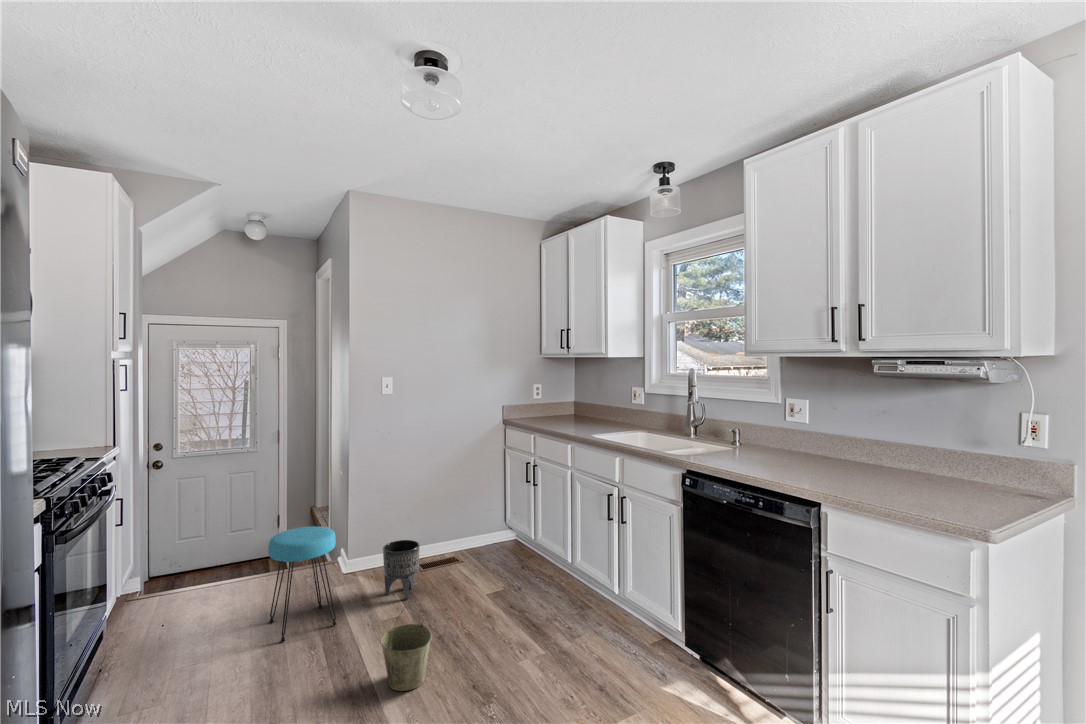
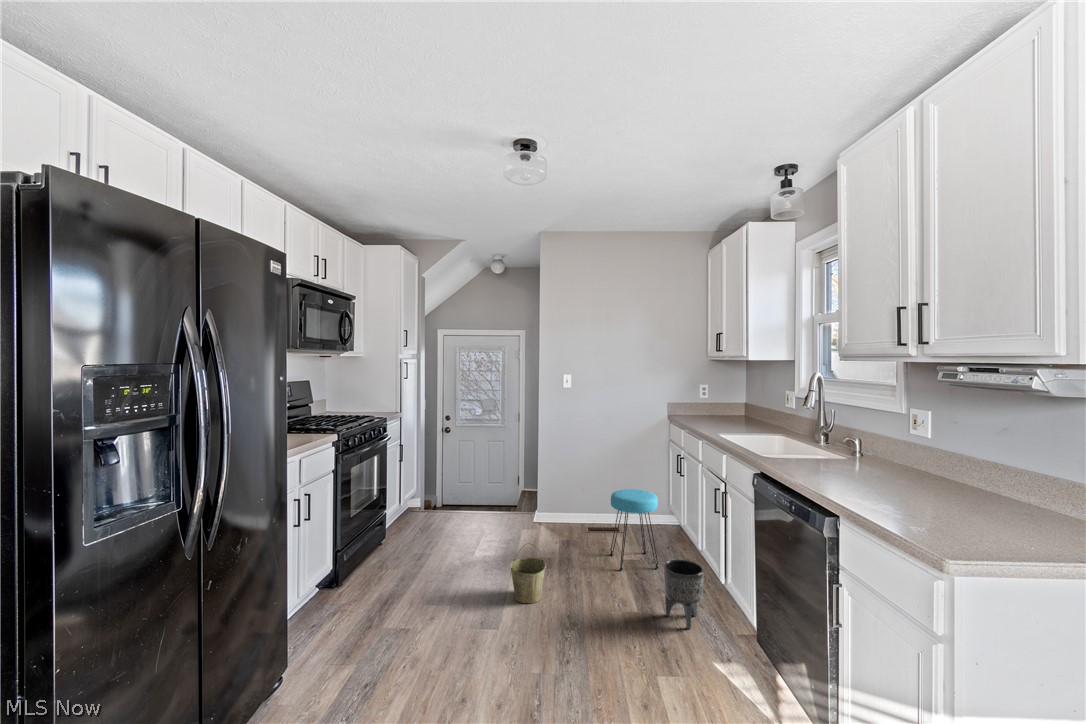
stool: present [268,526,337,641] -> present [610,489,659,570]
planter: present [383,540,420,600] -> present [664,560,704,629]

